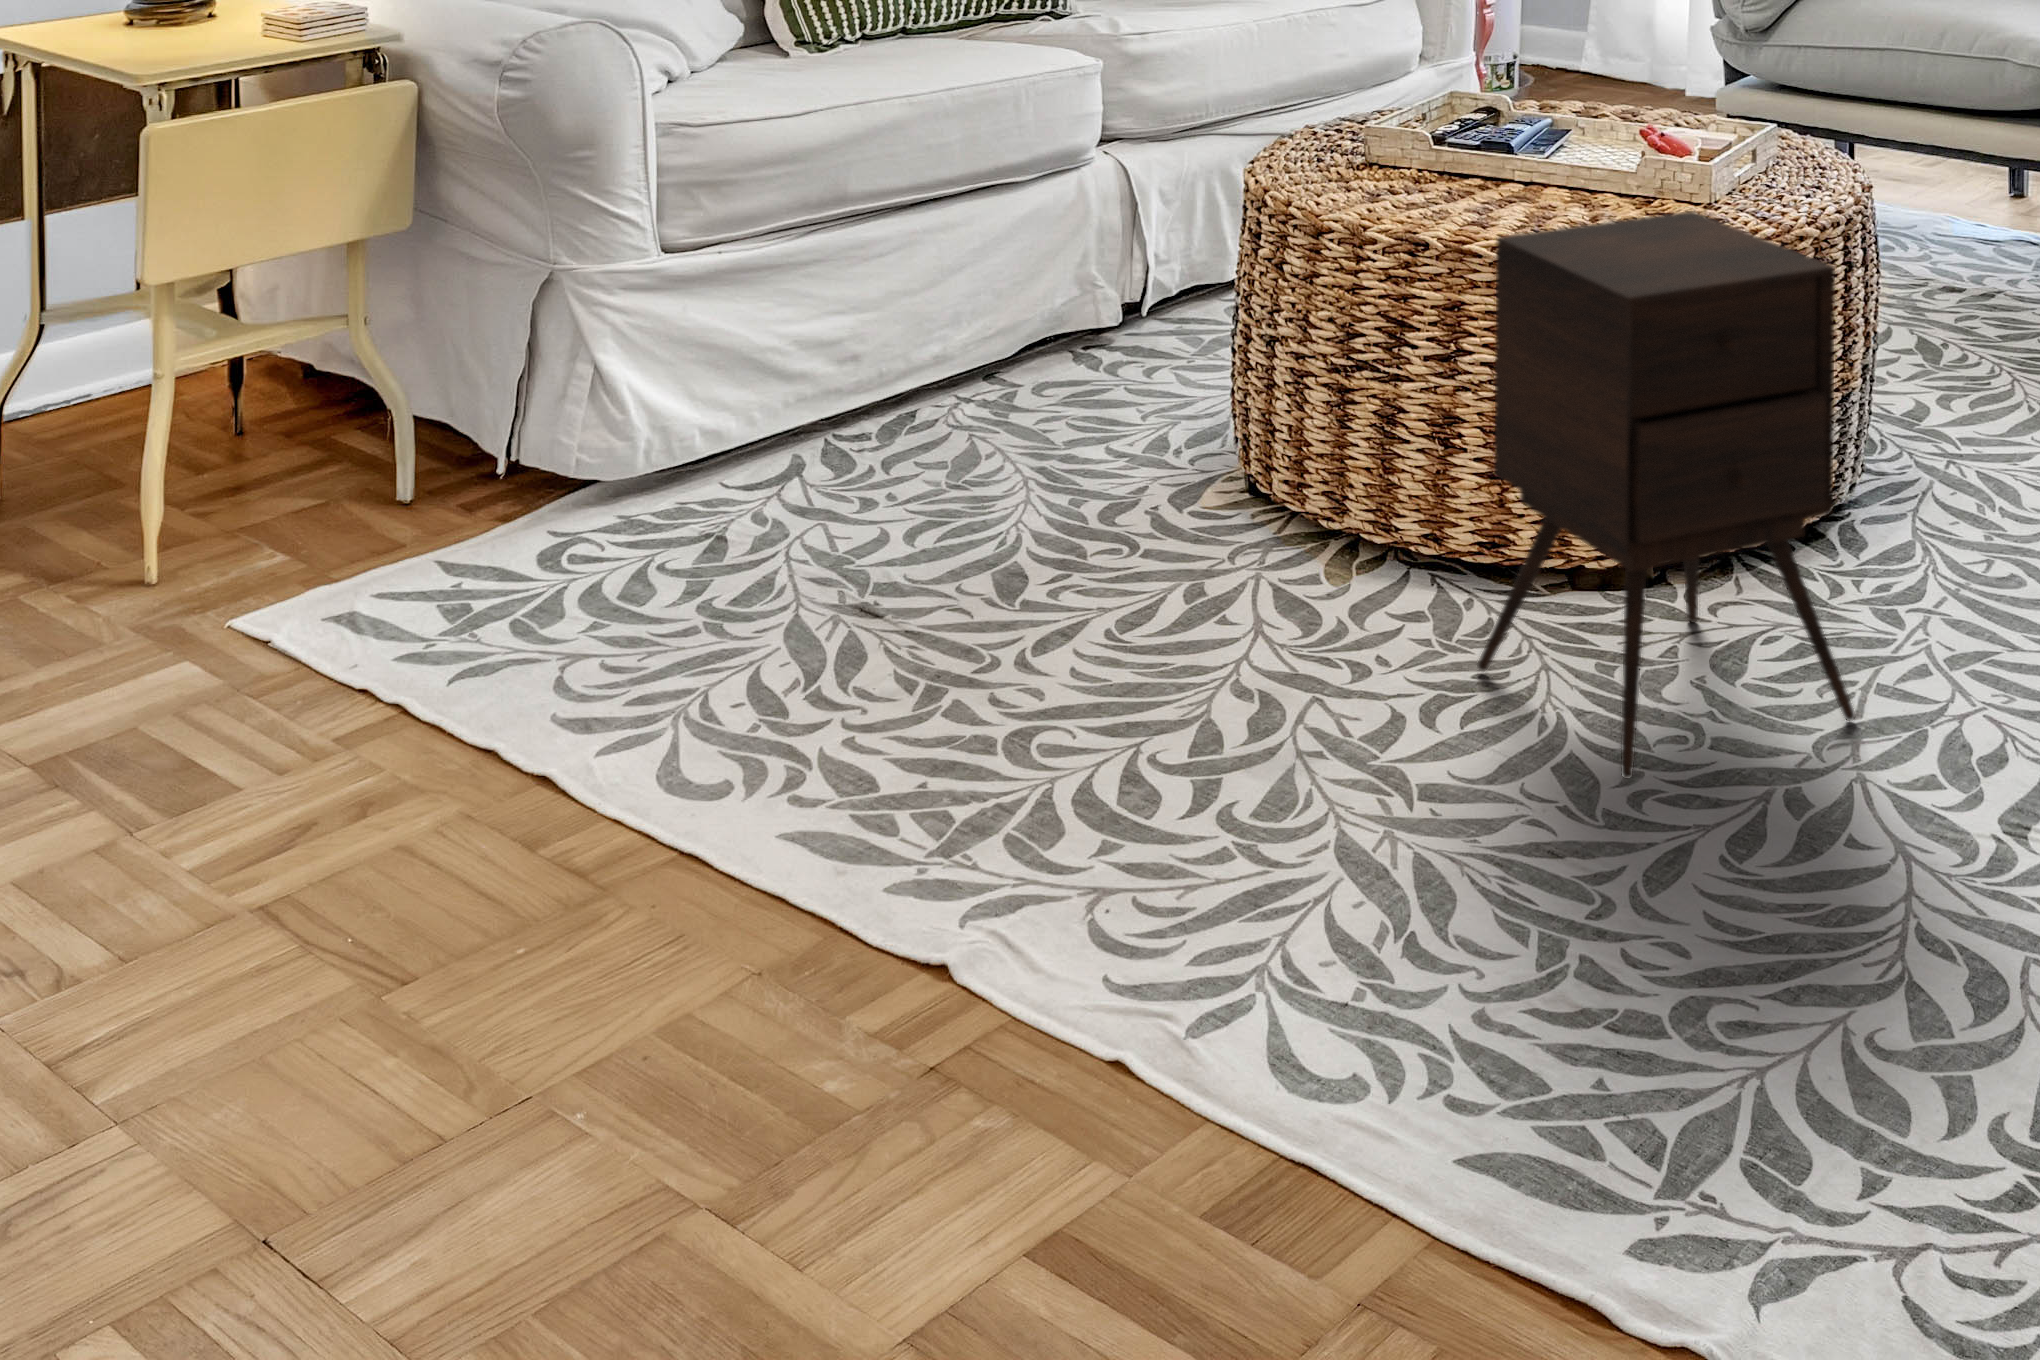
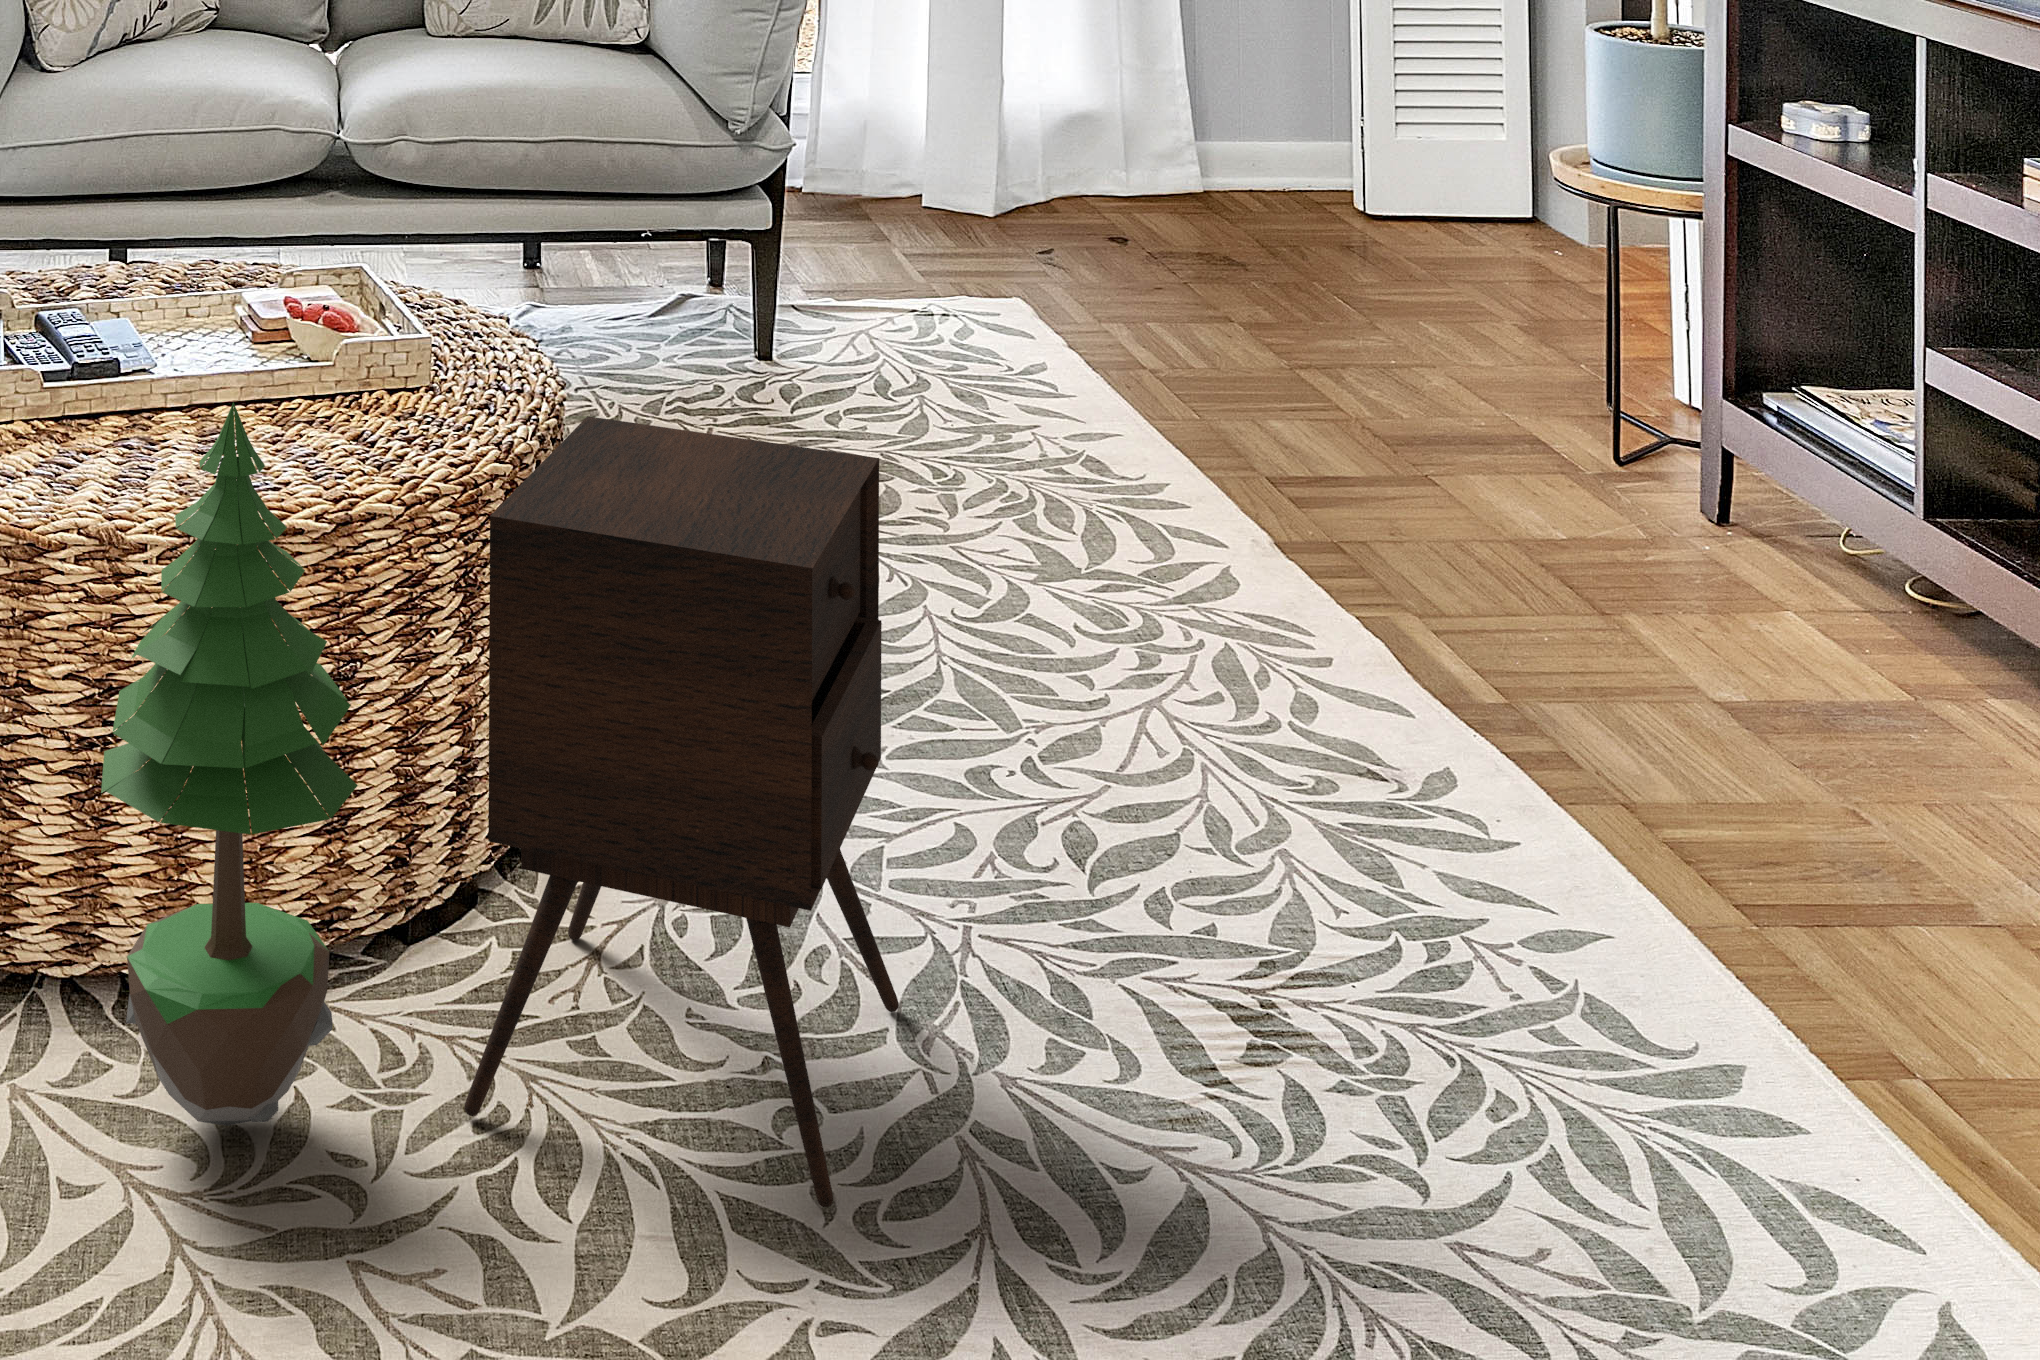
potted tree: none [1250,125,1430,629] -> present [101,402,358,1126]

